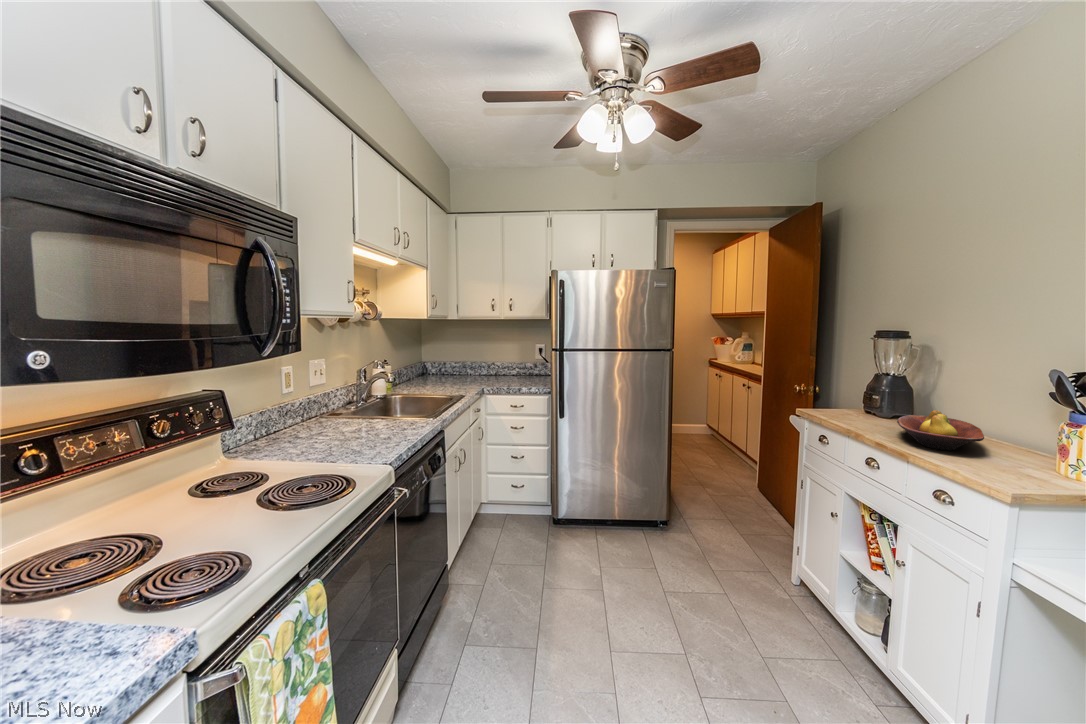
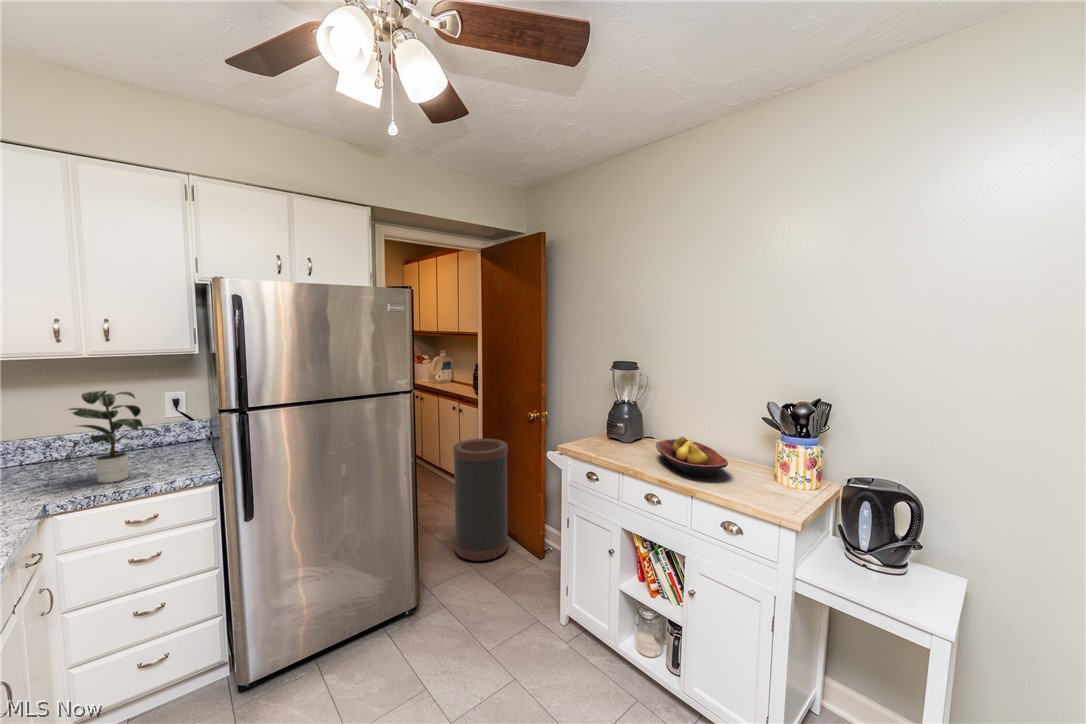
potted plant: none [488,335,535,385] -> present [69,390,160,483]
trash can: none [716,407,773,516] -> present [453,439,508,561]

